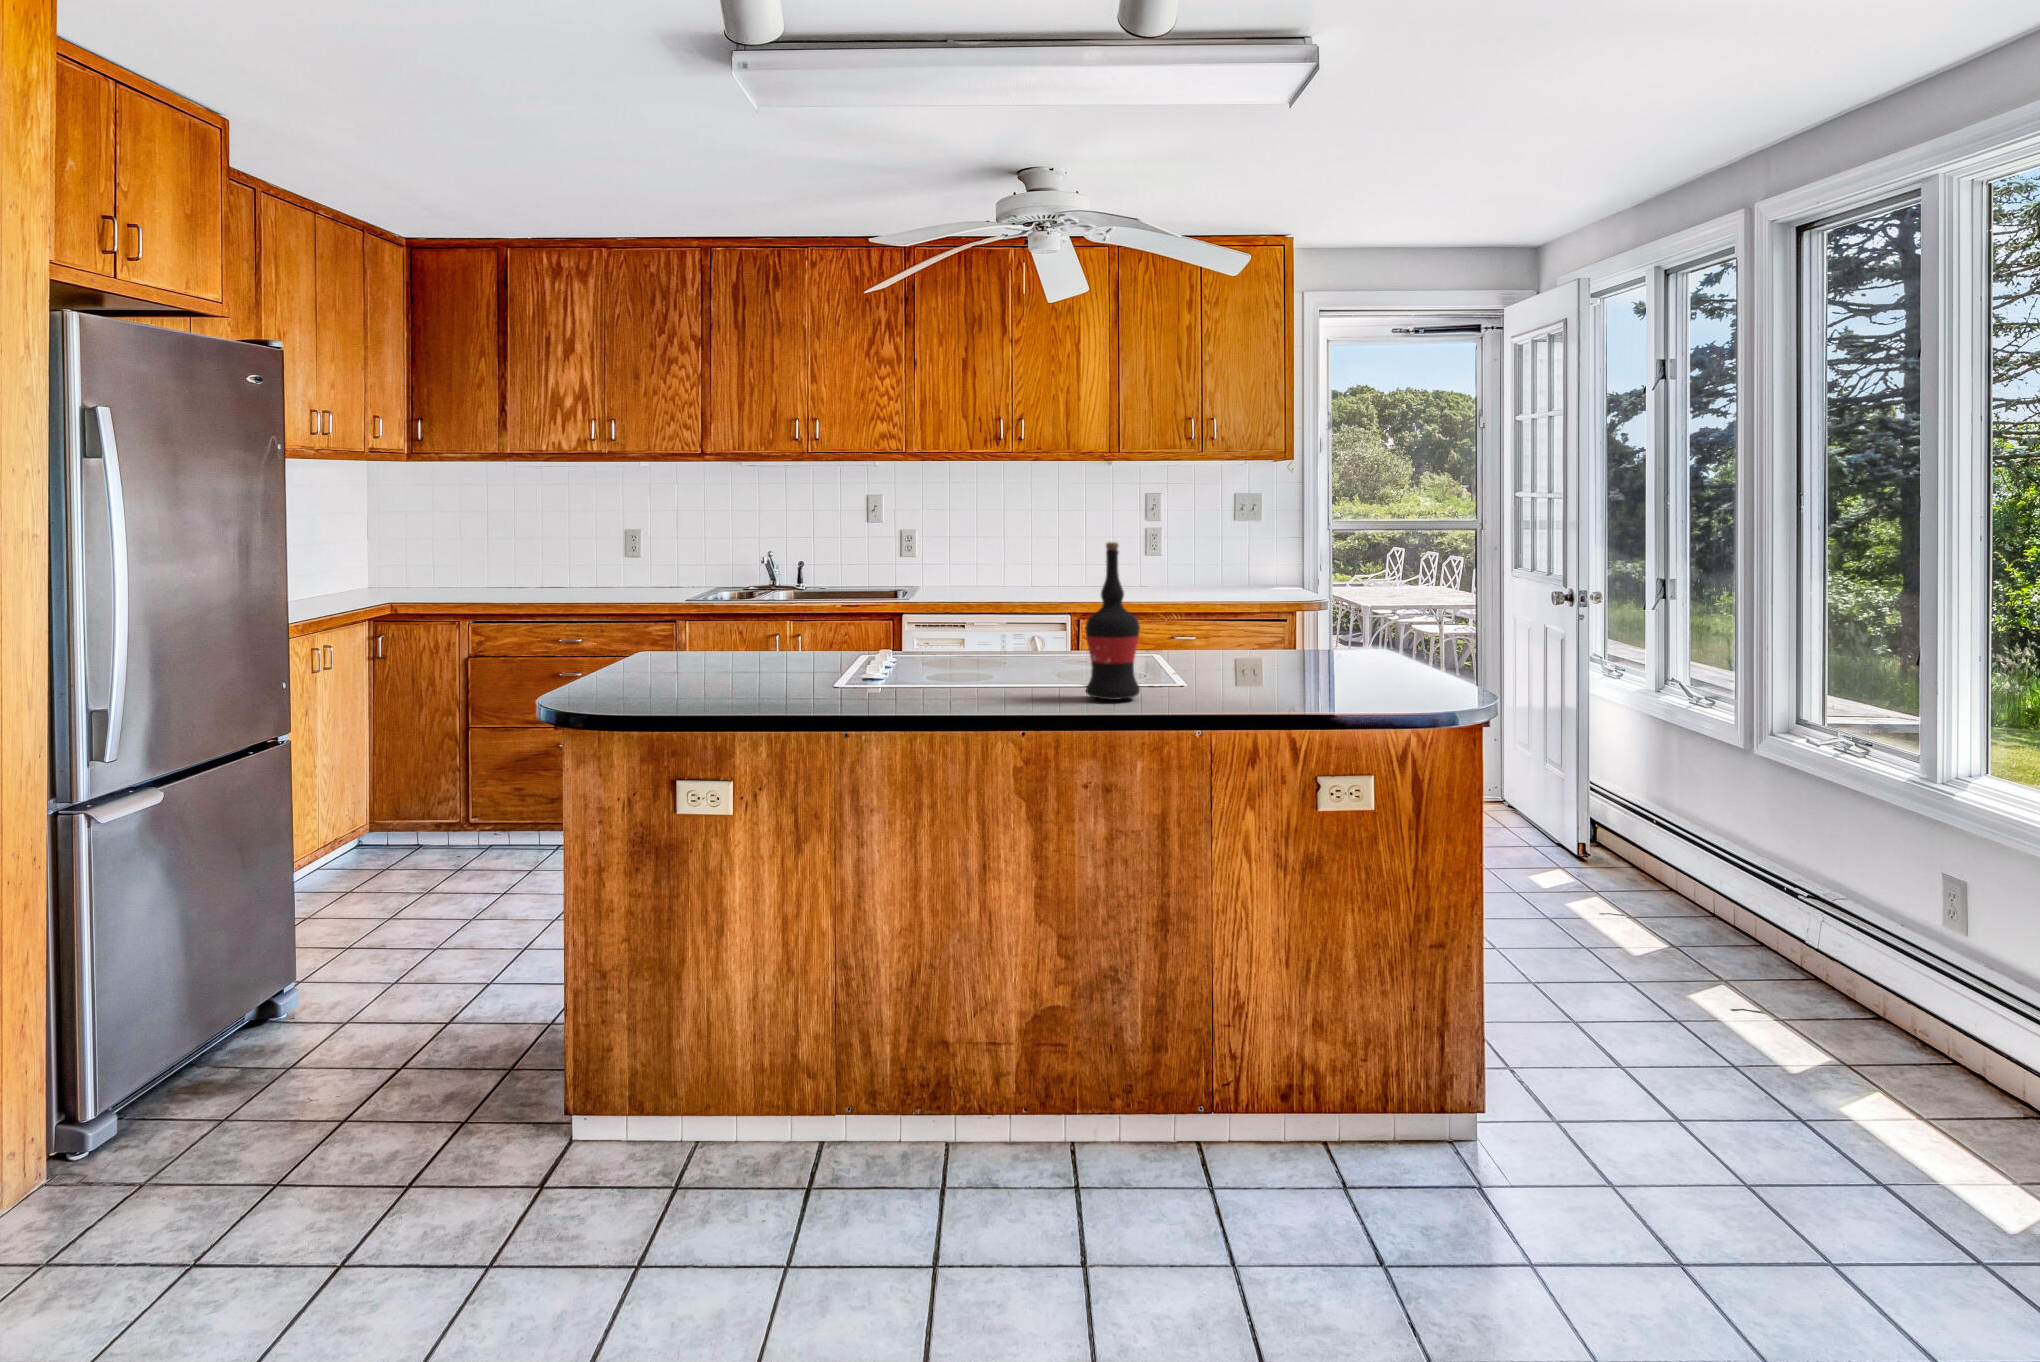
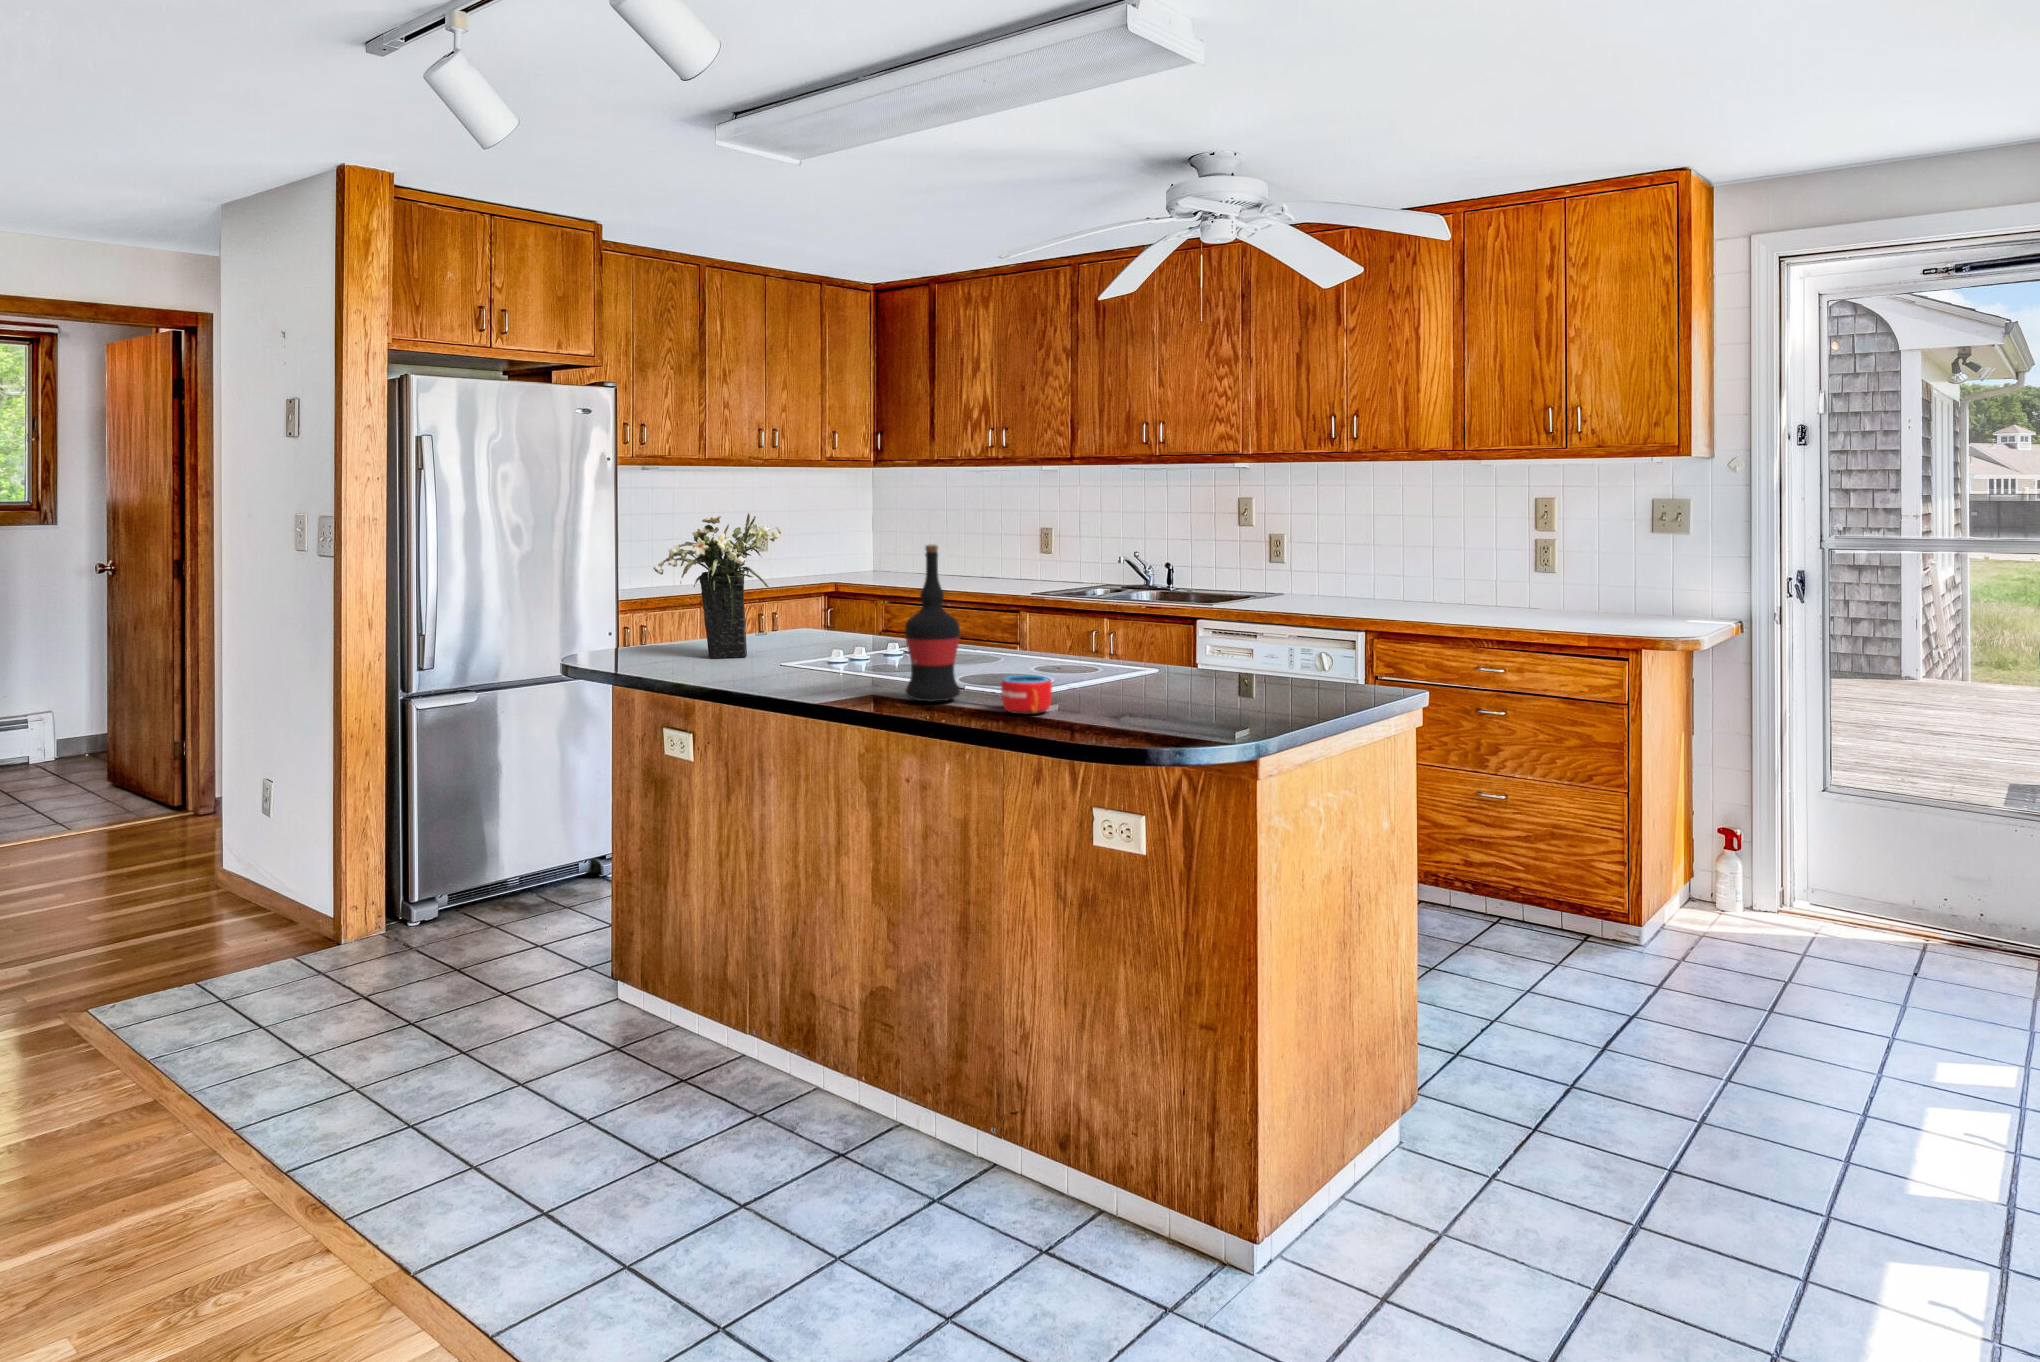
flower arrangement: none [633,515,776,687] -> present [653,513,781,658]
mug: none [1203,664,1260,700] -> present [1001,675,1052,714]

